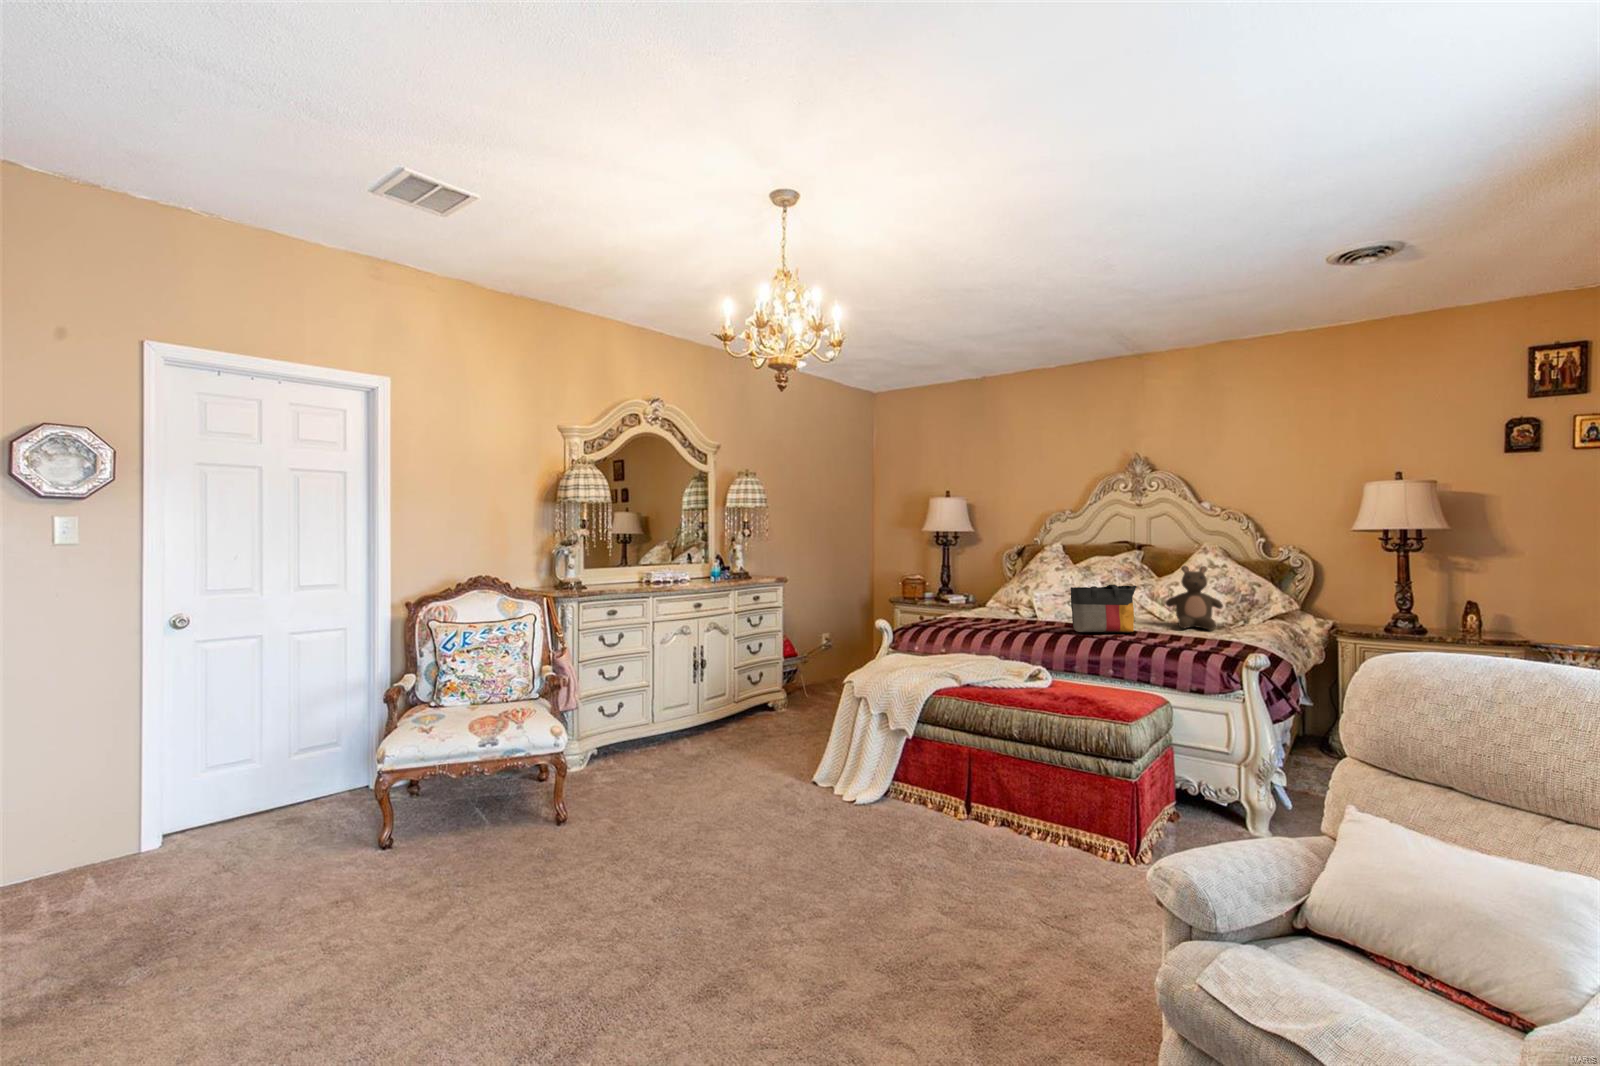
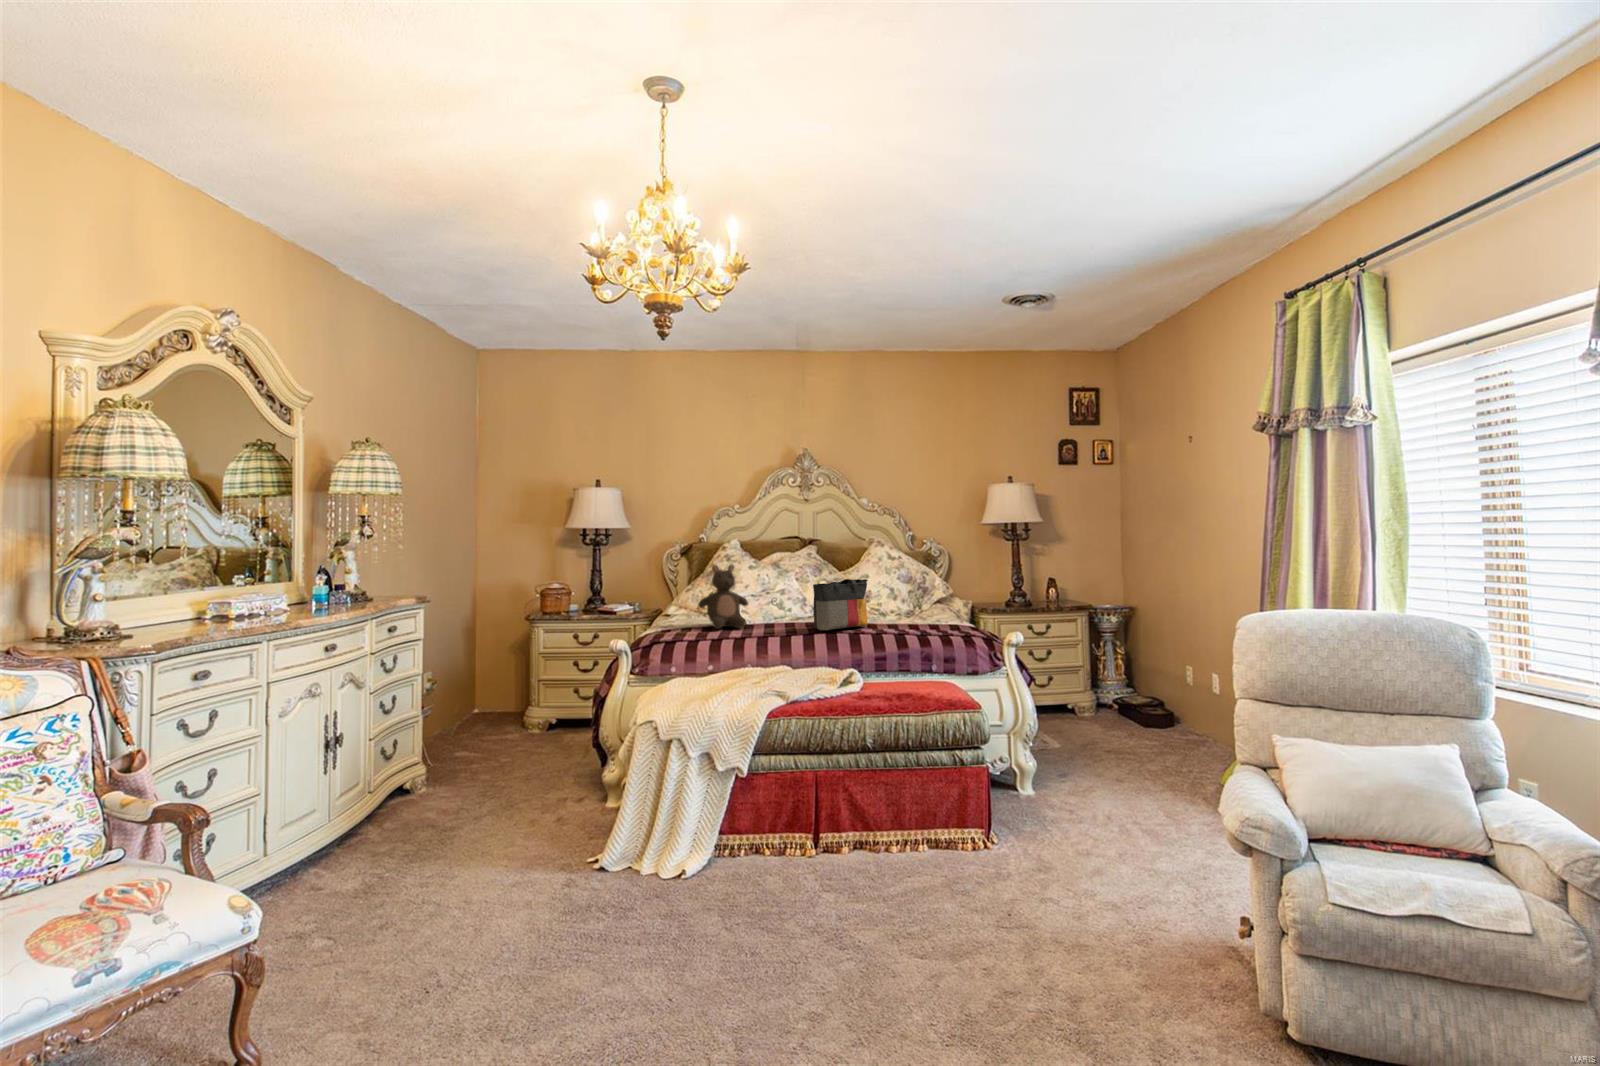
stuffed bear: present [1166,566,1223,630] -> present [698,564,748,629]

